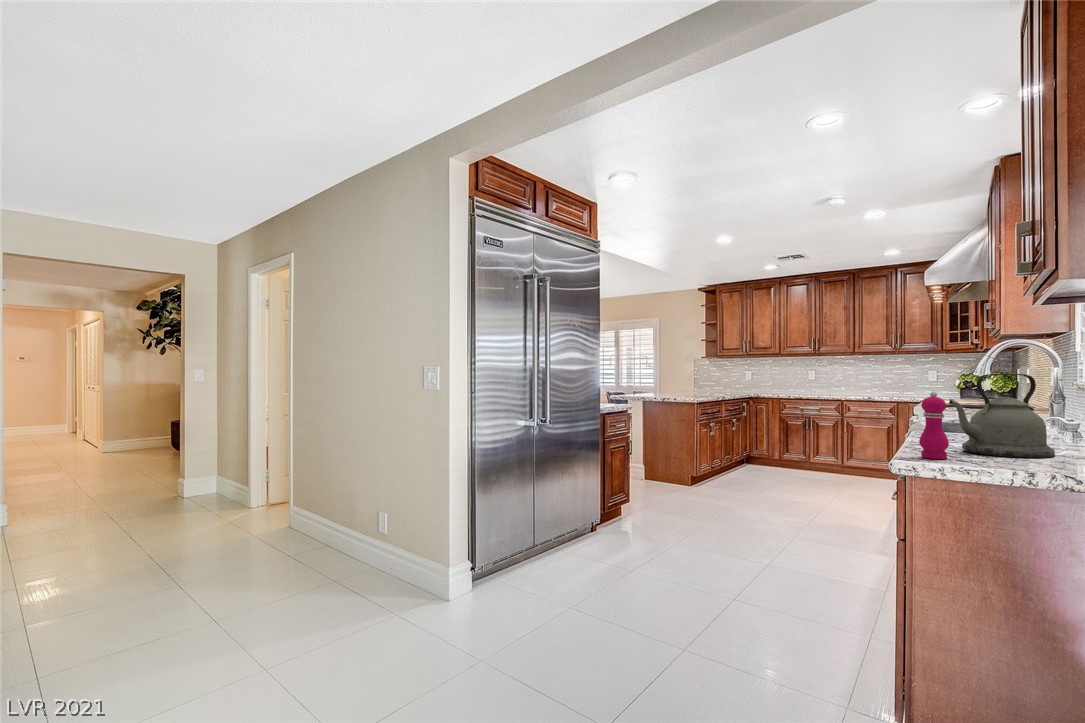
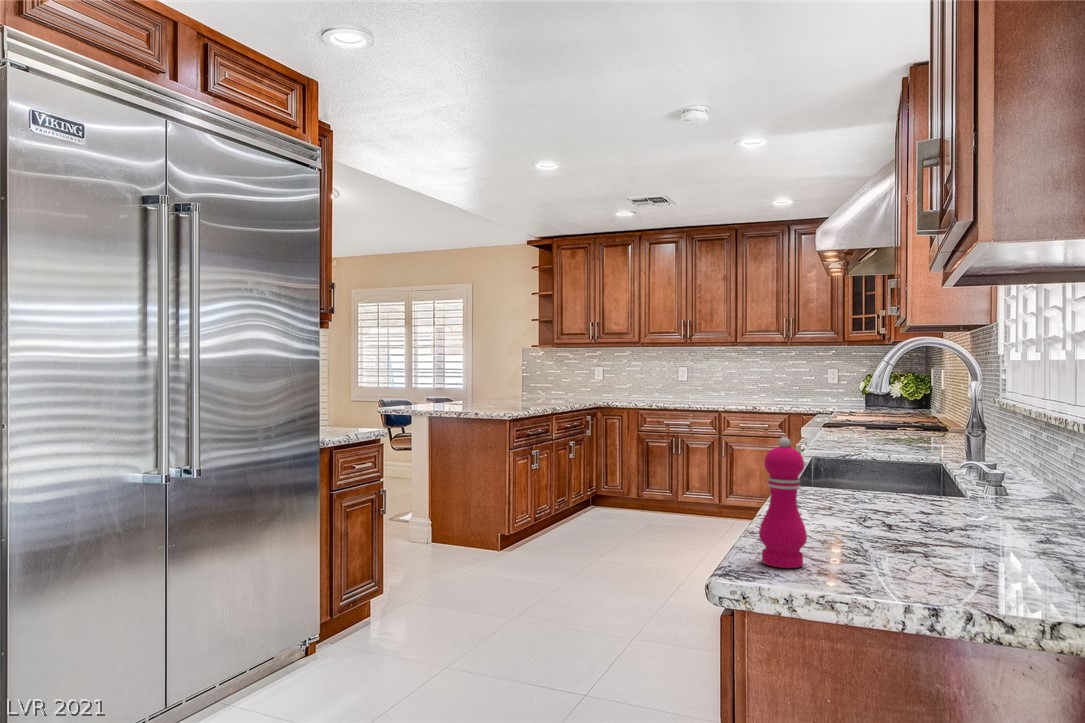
kettle: present [949,374,1055,458] -> none [813,401,972,557]

